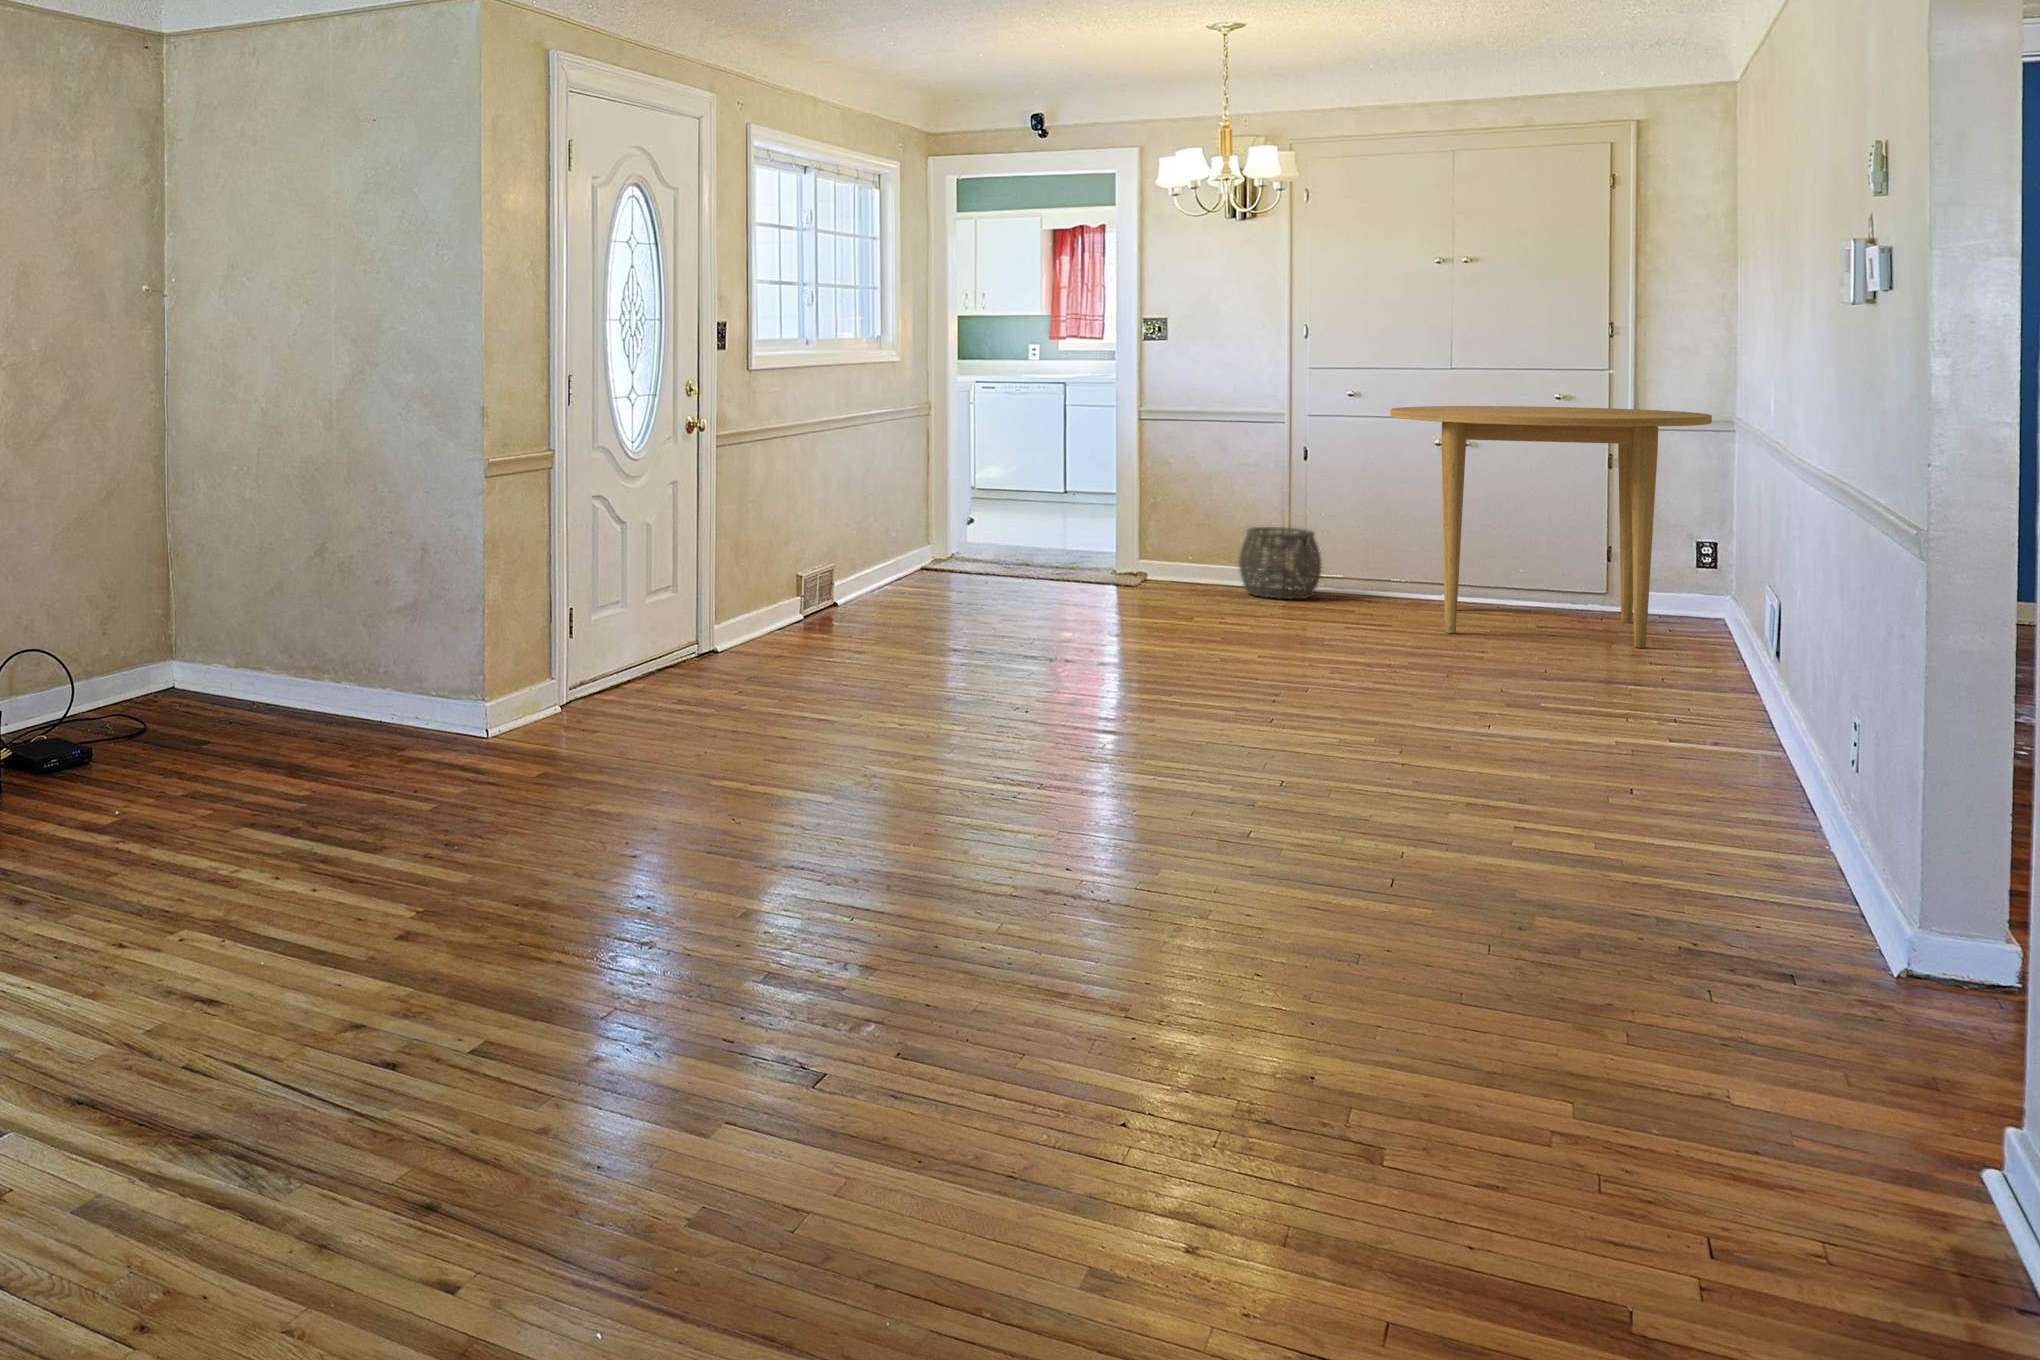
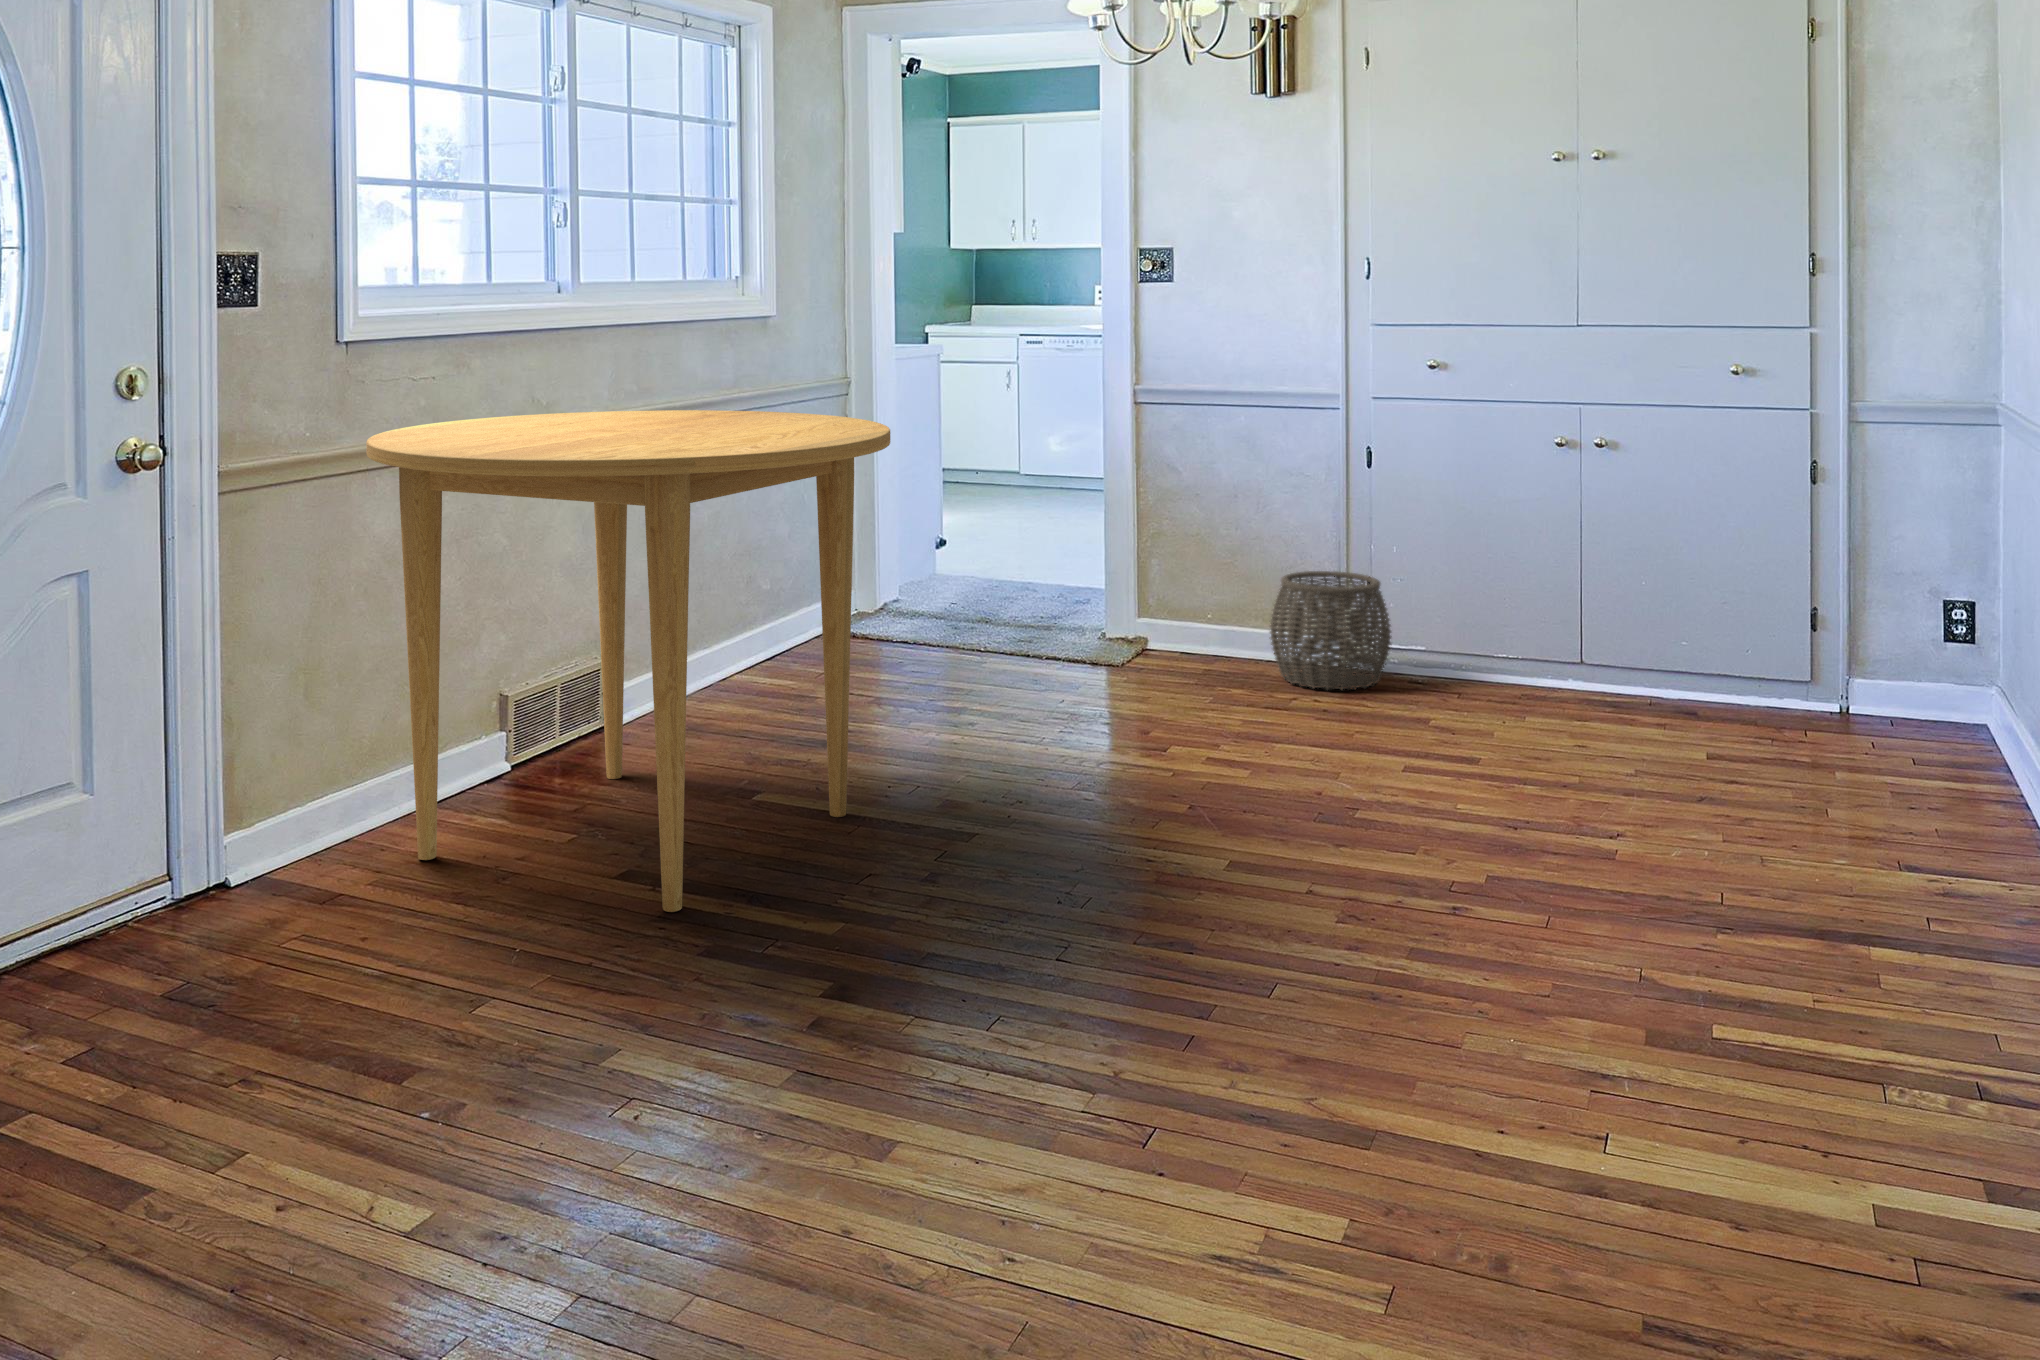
dining table: present [1390,406,1712,648] -> present [366,410,890,912]

